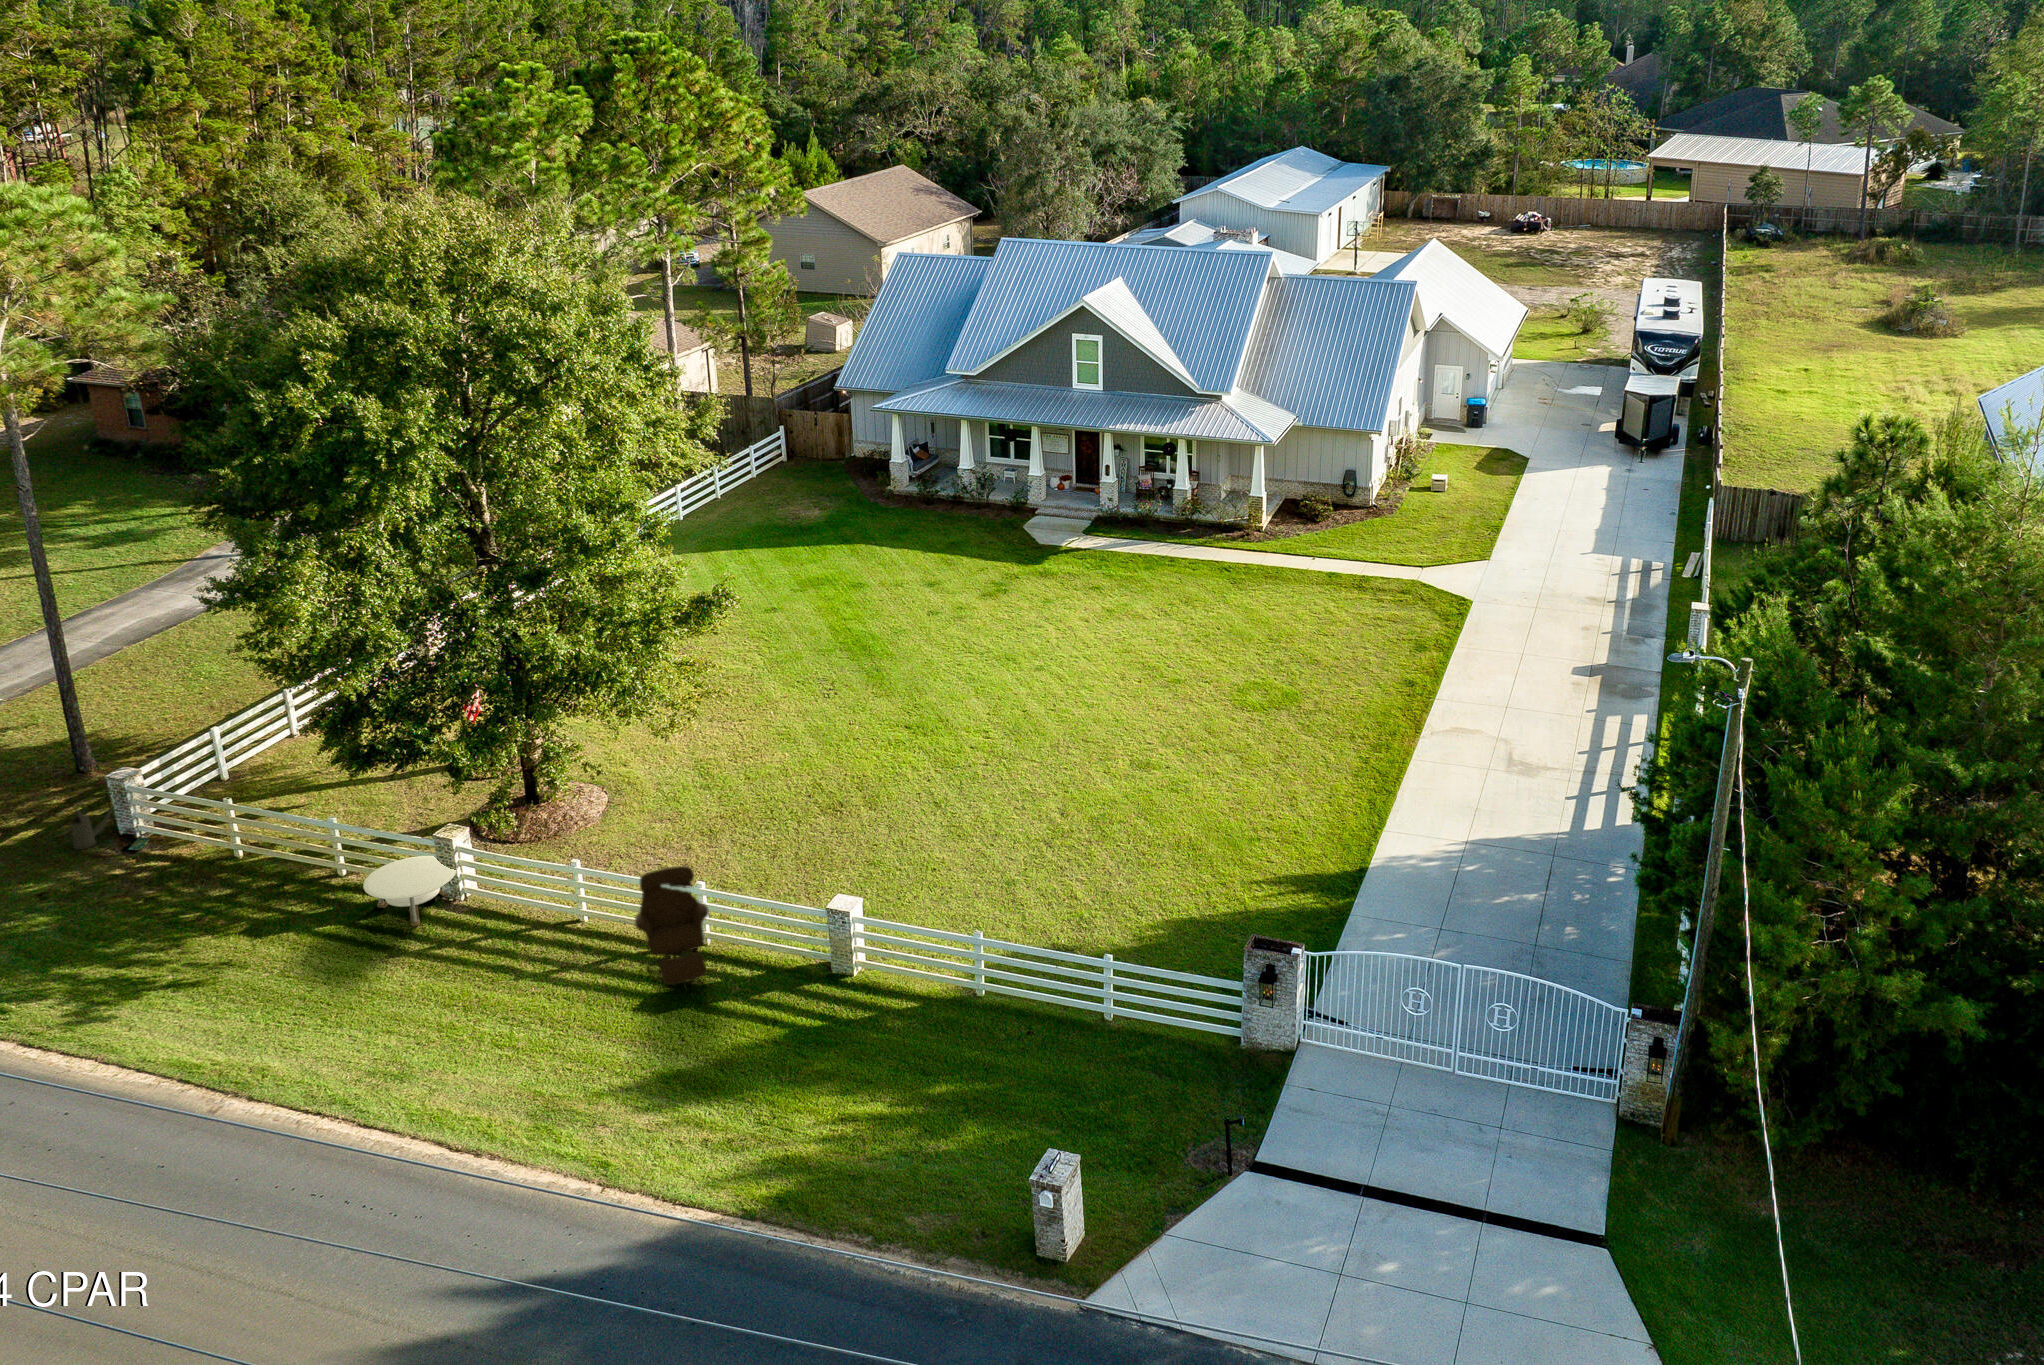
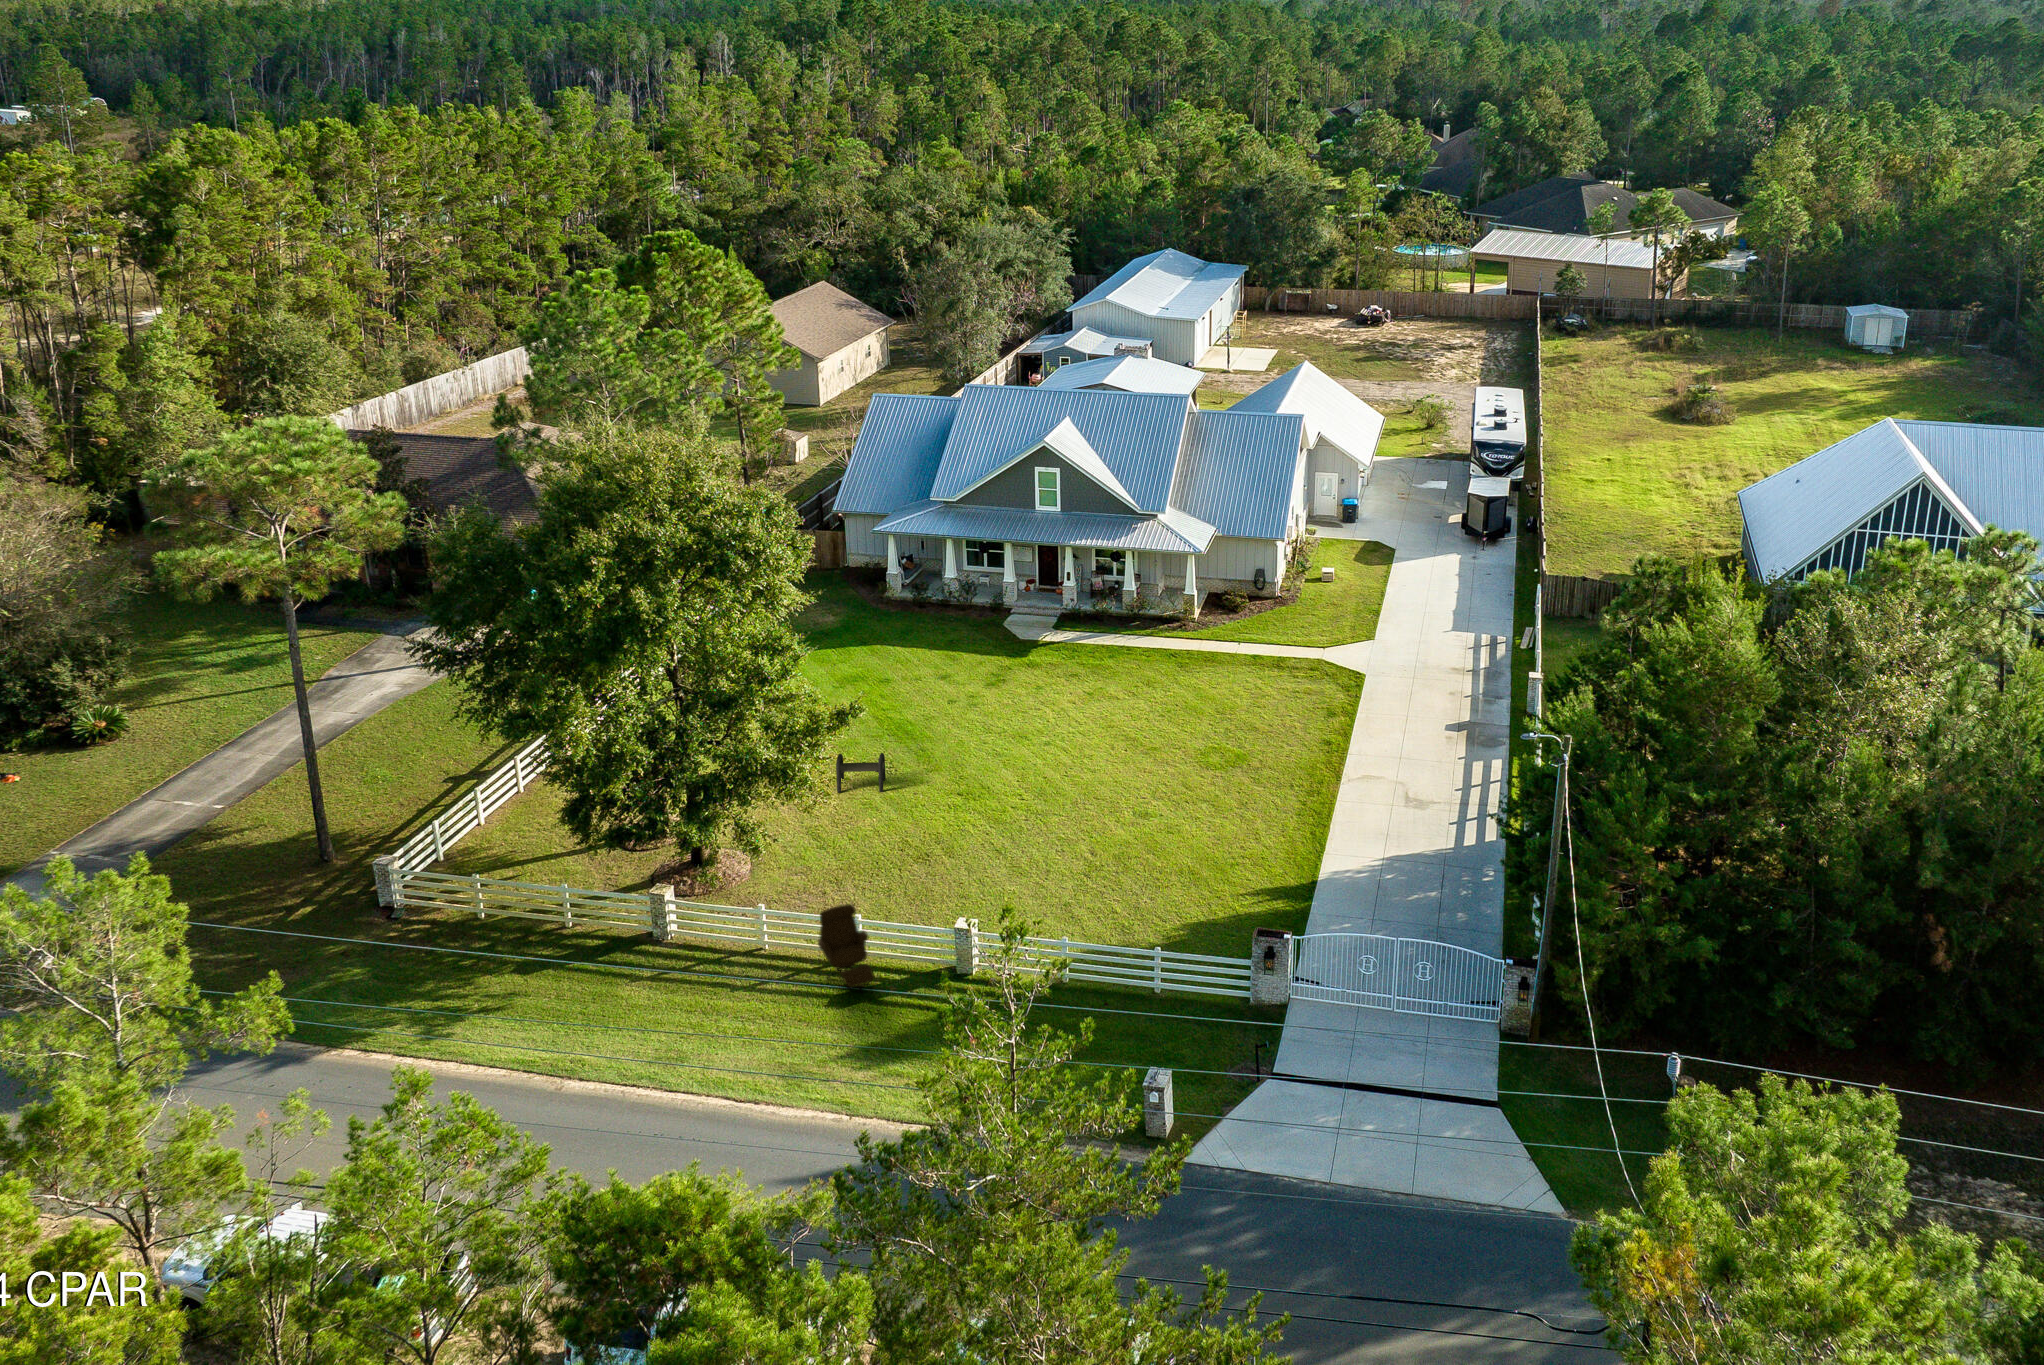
bench: none [749,668,817,720] -> present [836,753,886,793]
watering can: present [70,807,114,850] -> none [349,884,382,919]
round table: present [363,856,456,926] -> none [604,908,669,959]

